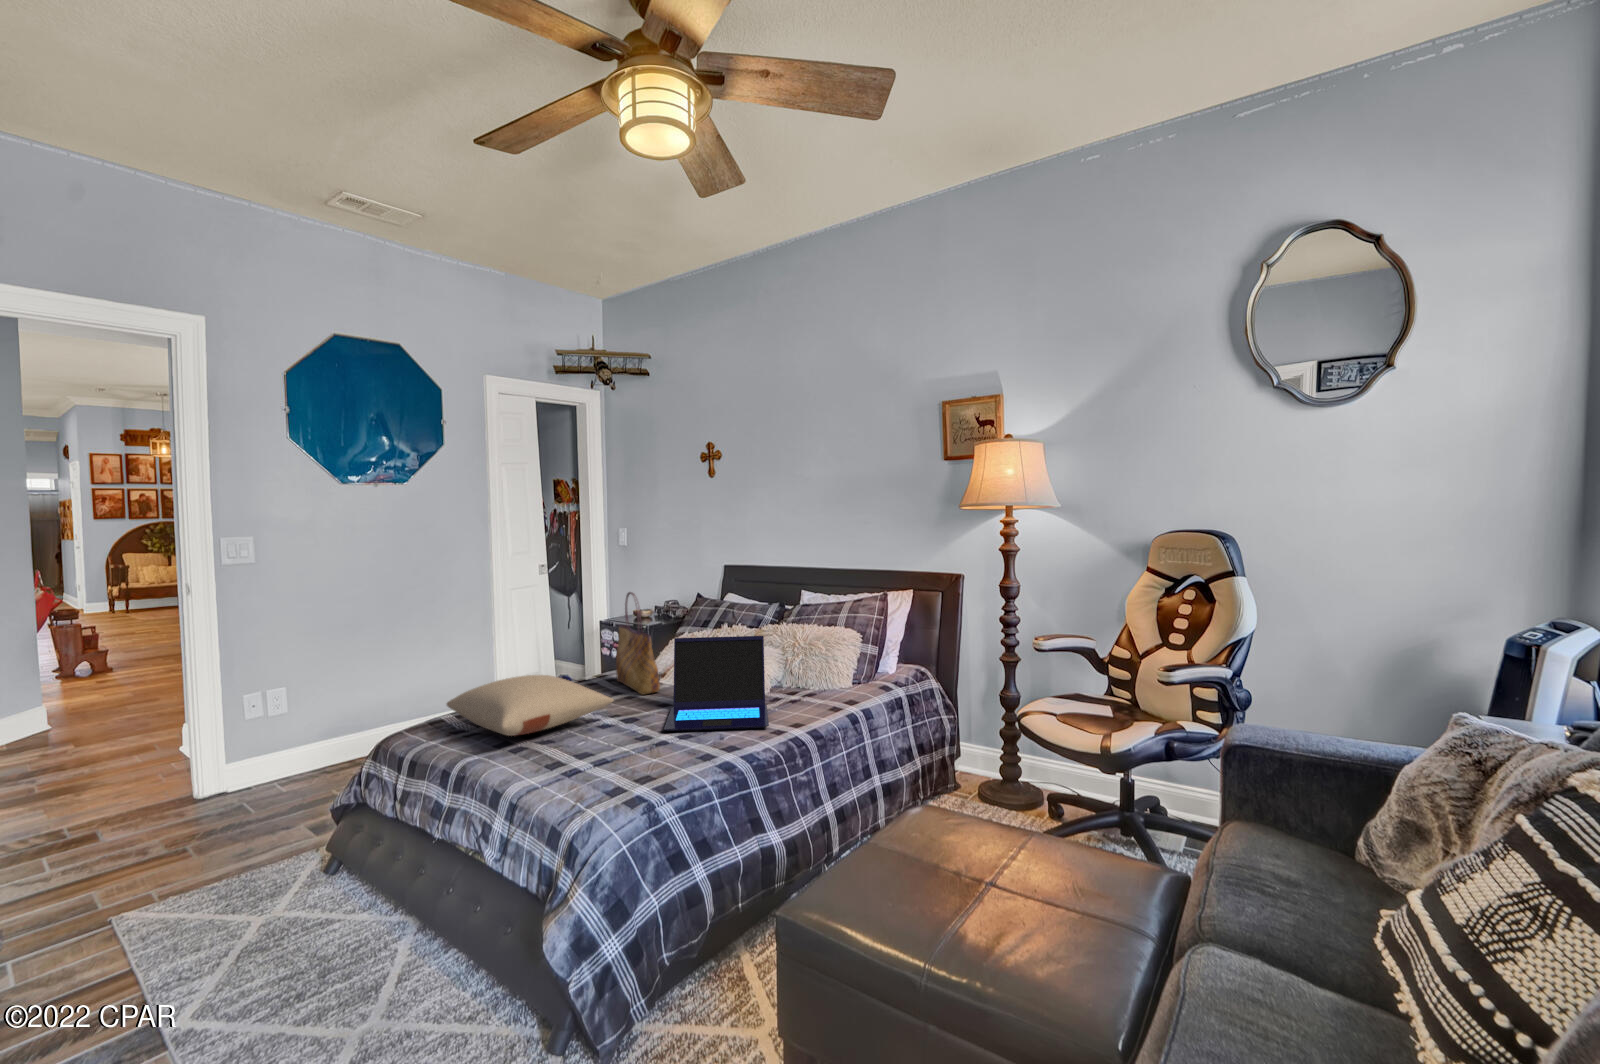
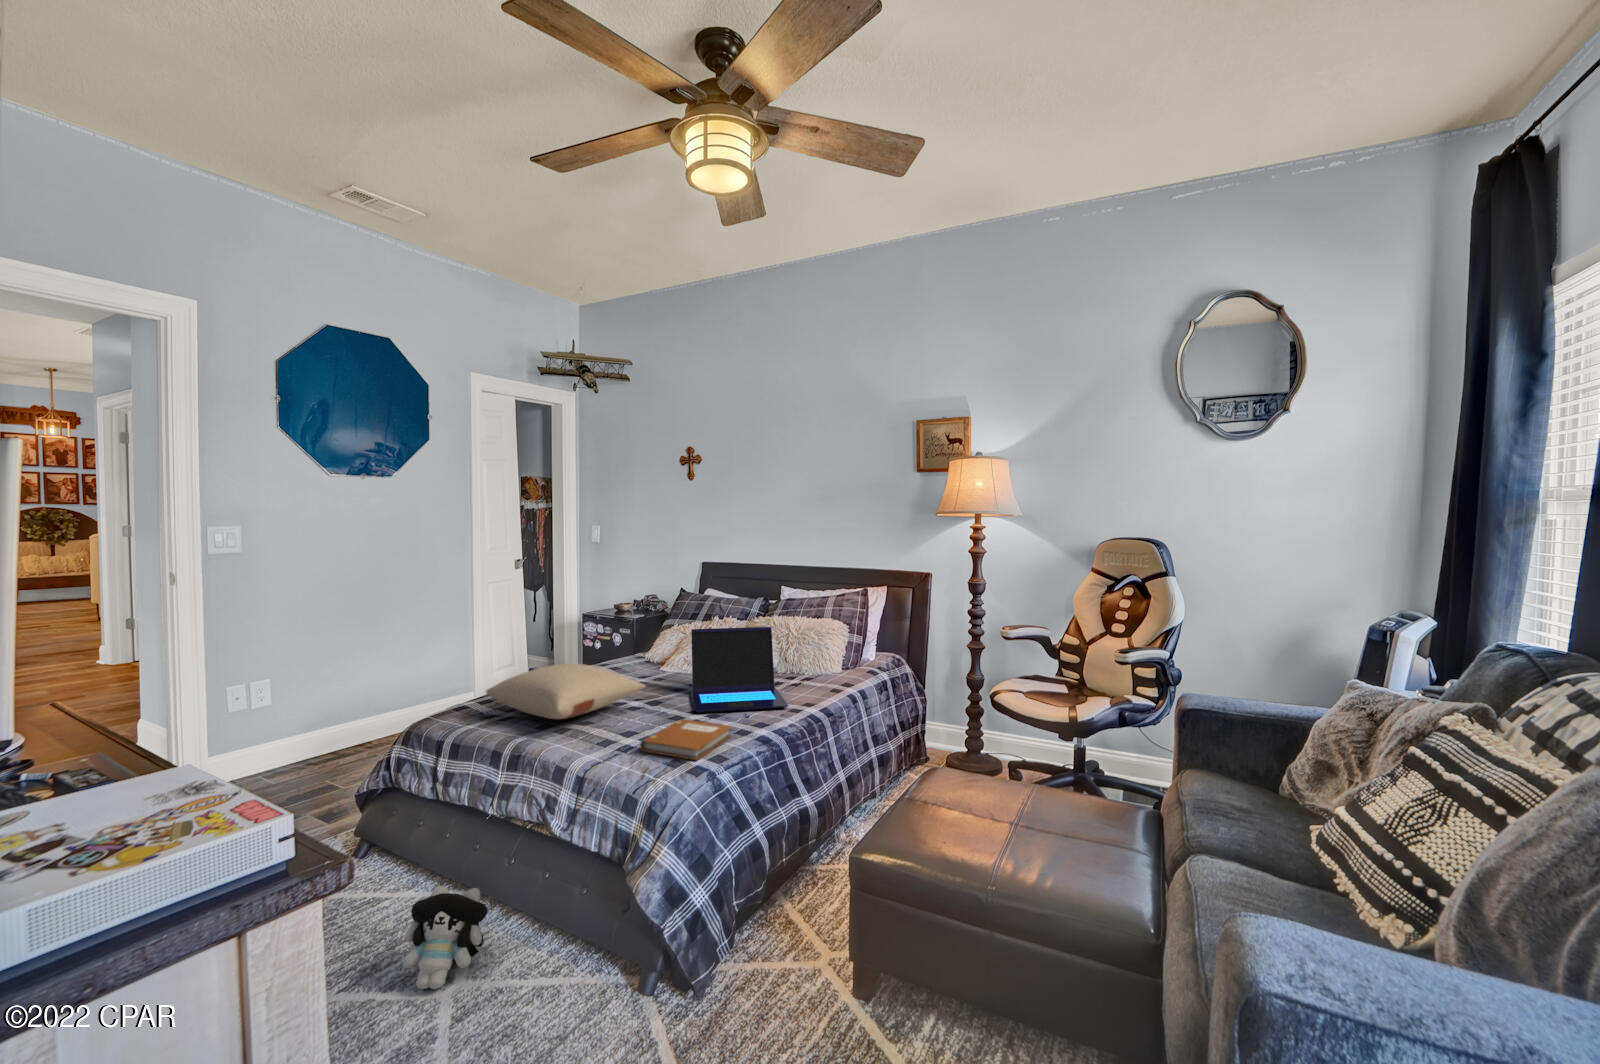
tote bag: present [616,592,660,695] -> none [623,587,671,682]
notebook: none [580,739,689,788] -> present [640,719,731,760]
plush toy: none [313,914,409,1029] -> present [403,885,489,989]

